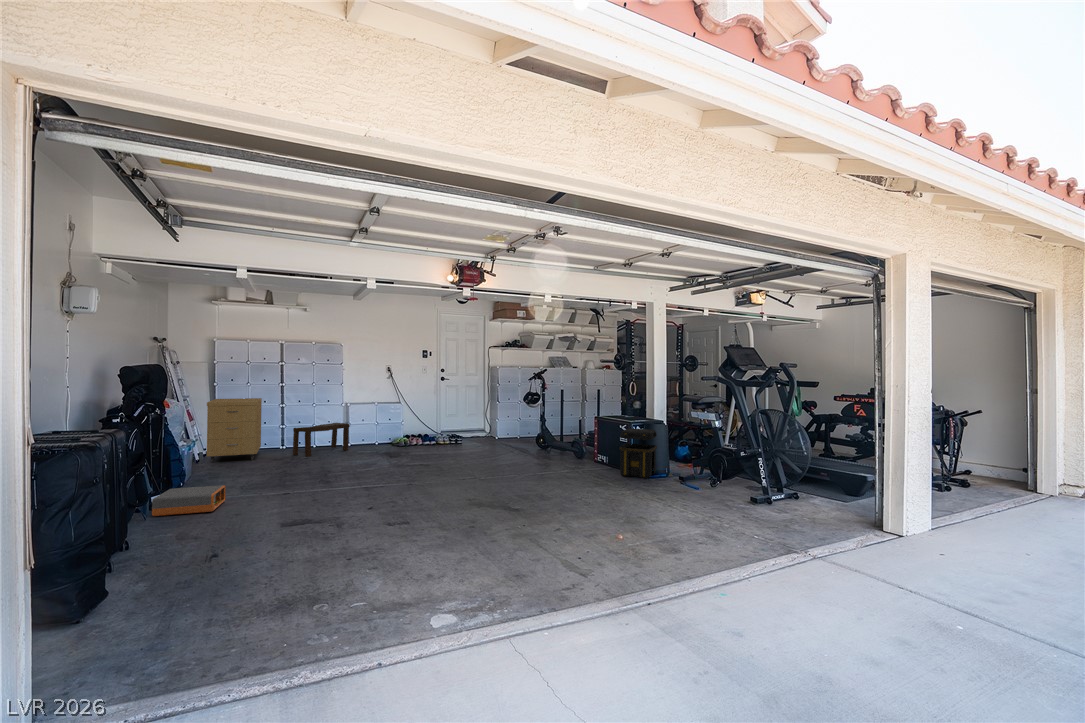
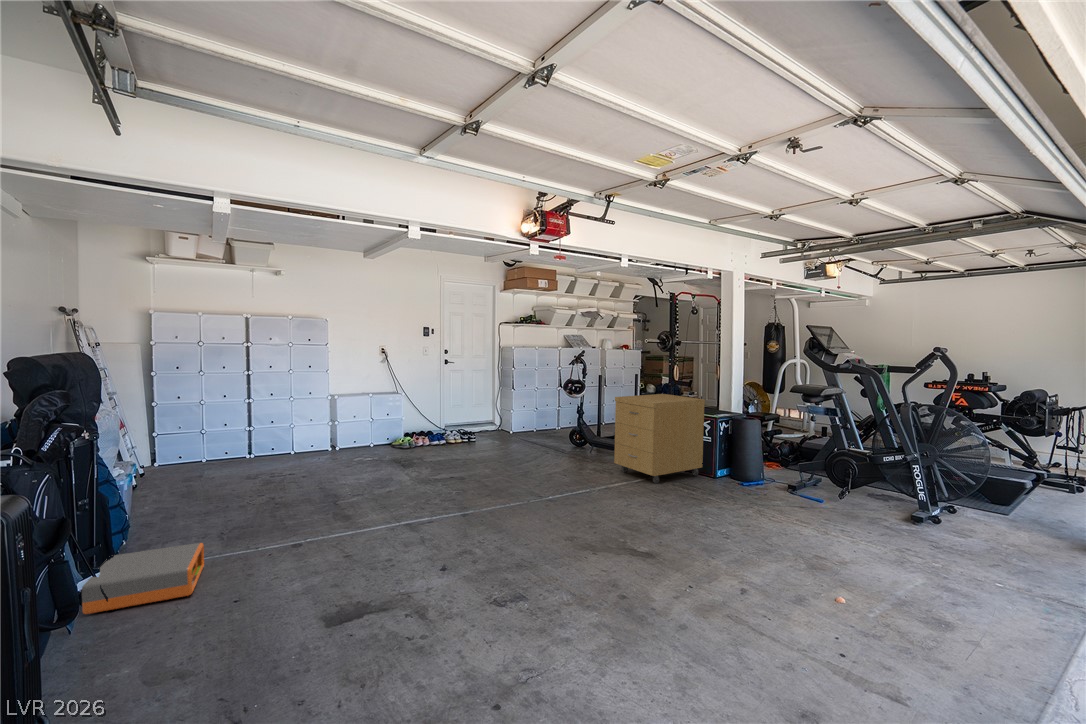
storage cabinet: present [207,398,262,462] -> present [614,394,705,483]
bench: present [293,423,350,457] -> none [269,419,342,468]
toolbox: present [620,428,657,478] -> none [716,427,761,491]

